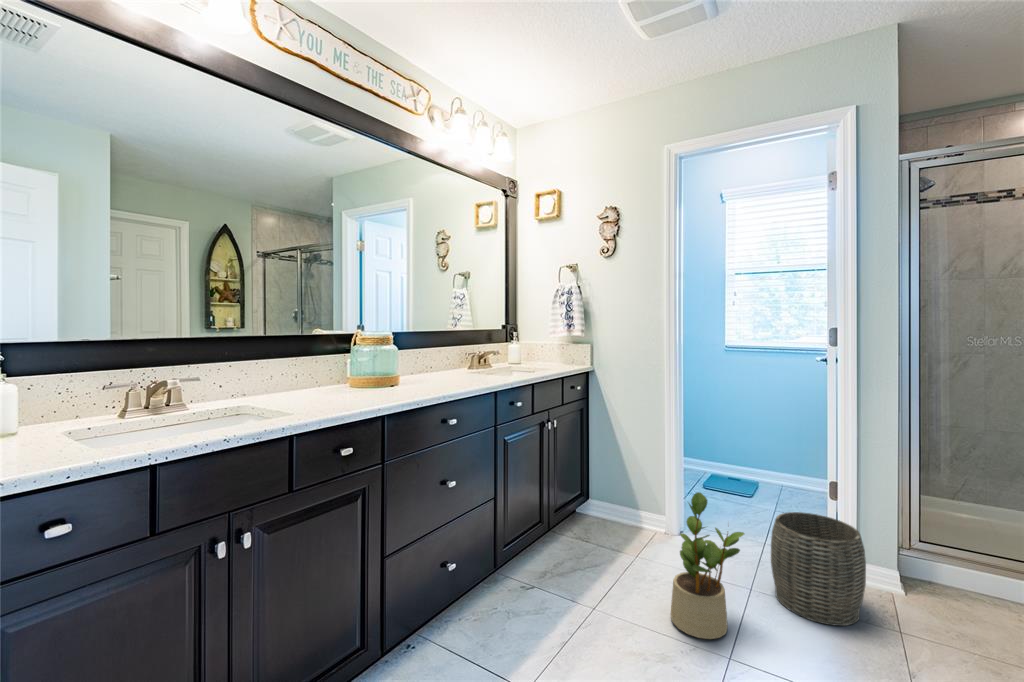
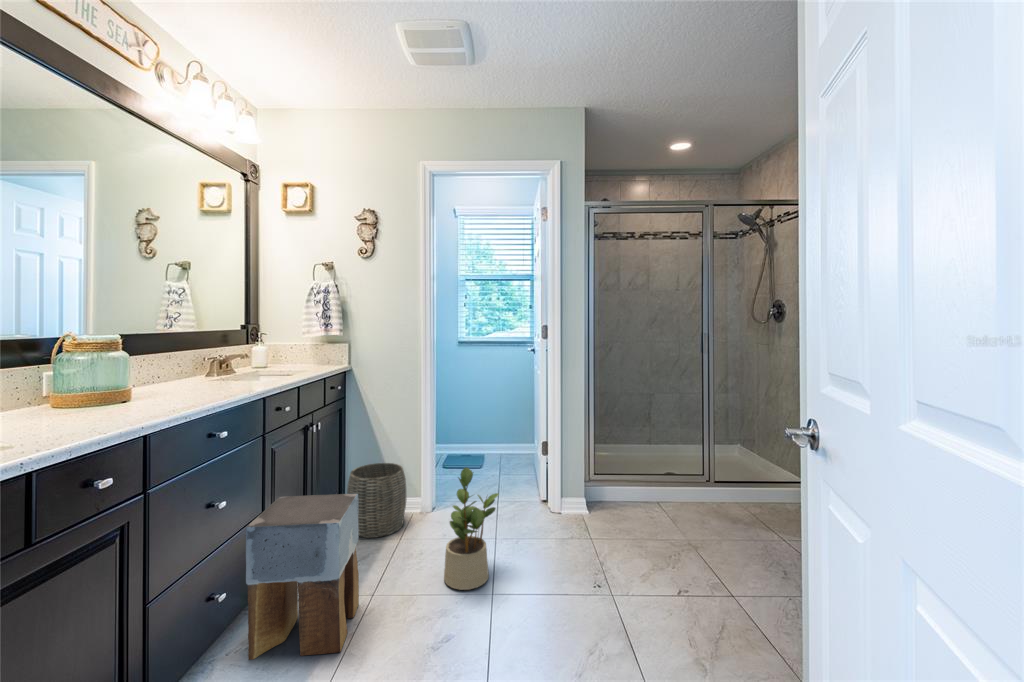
stool: none [477,484,577,649] -> present [246,494,359,660]
woven basket: present [771,512,866,626] -> present [347,463,407,538]

